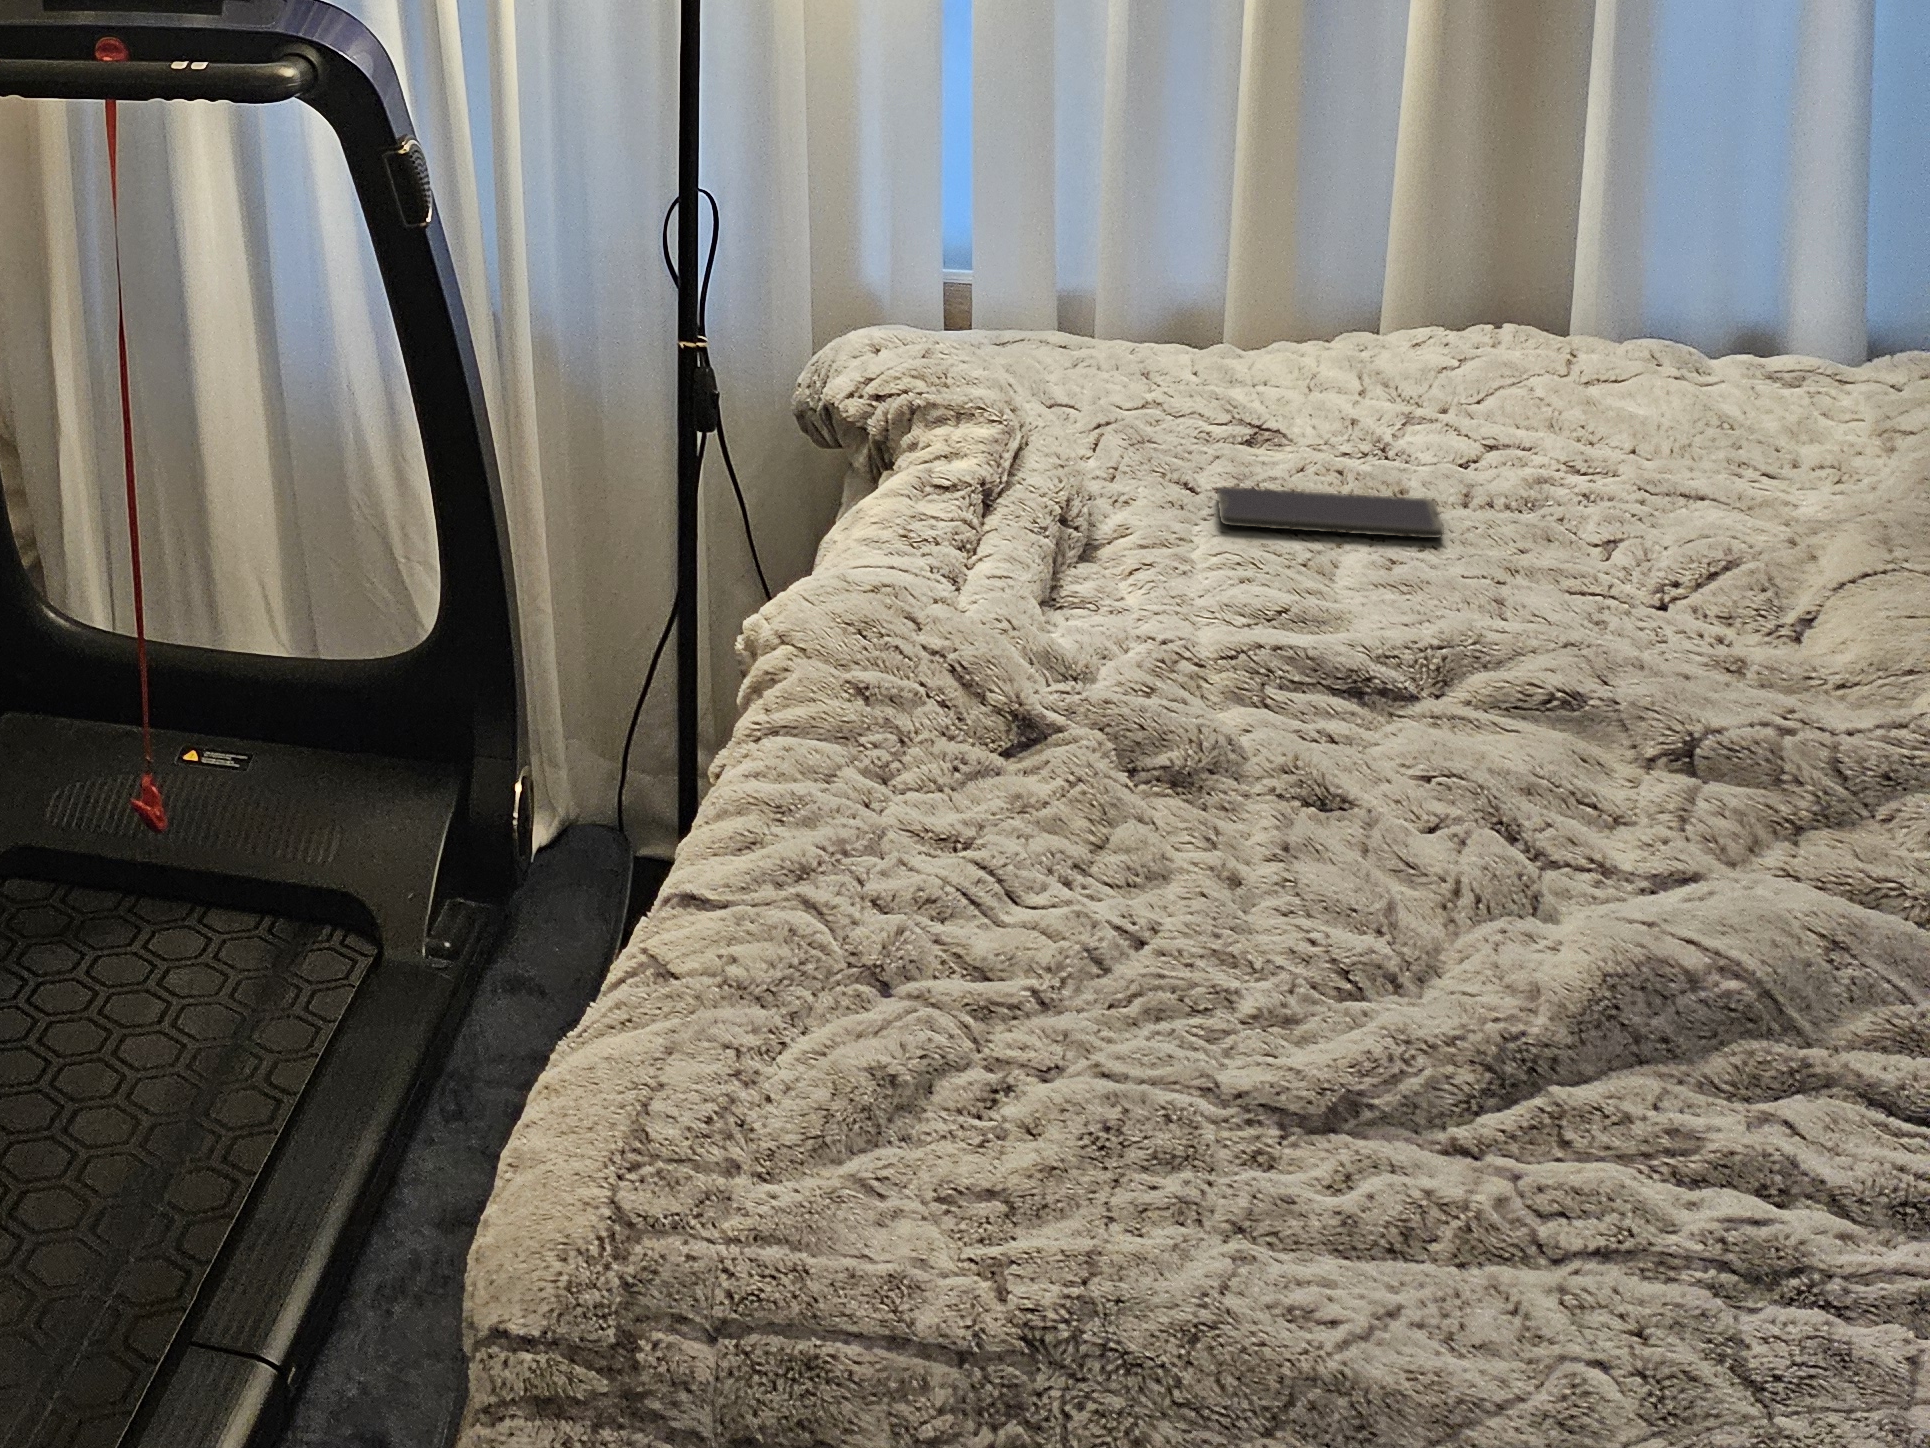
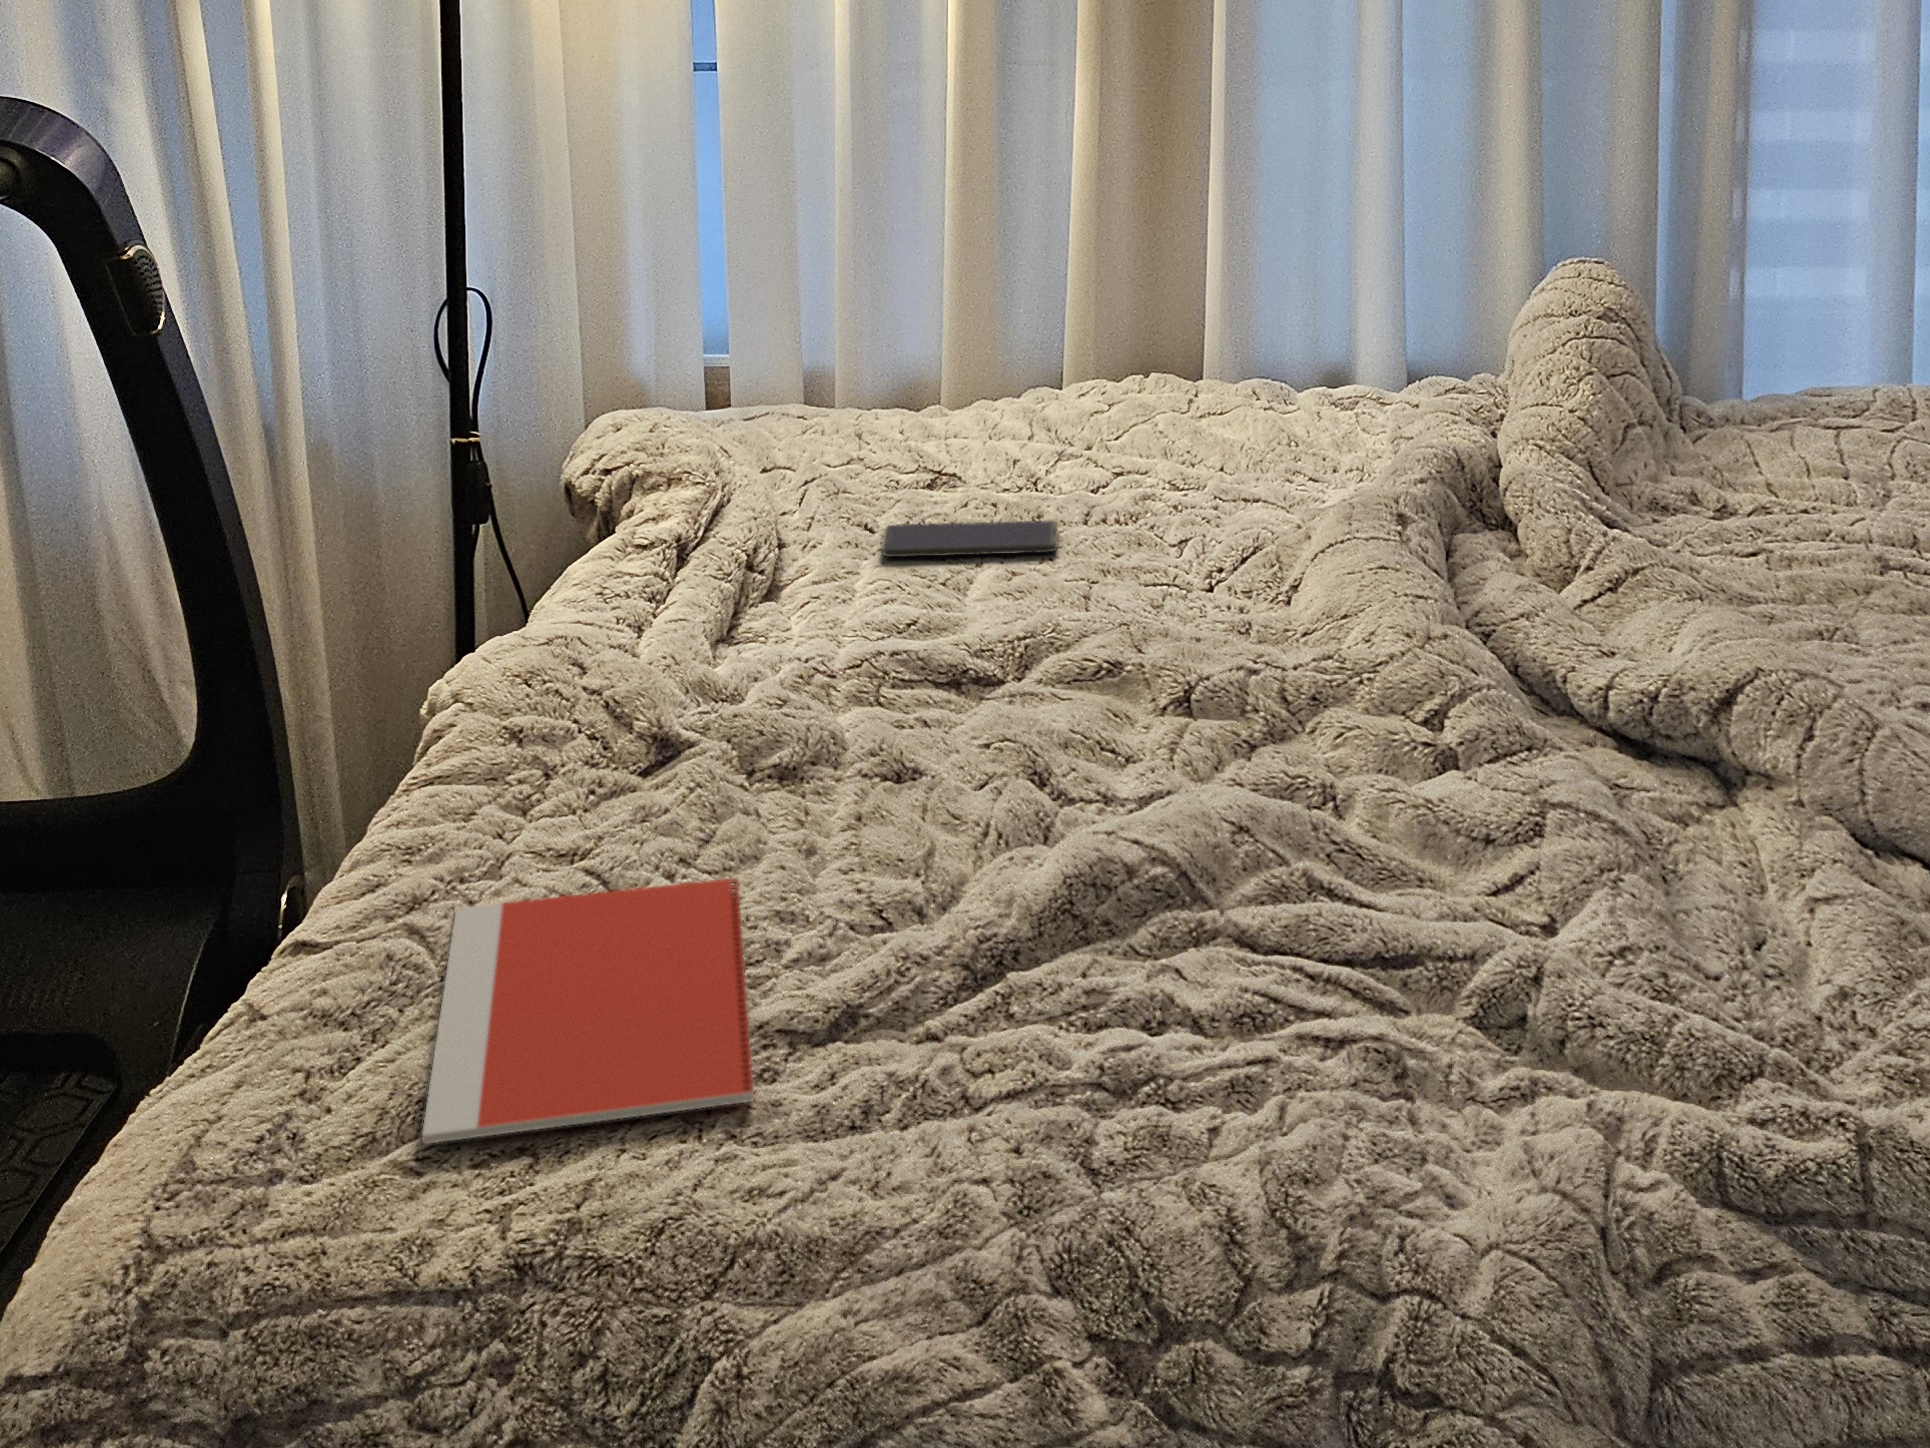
notebook: none [844,886,1264,1193] -> present [422,878,754,1144]

